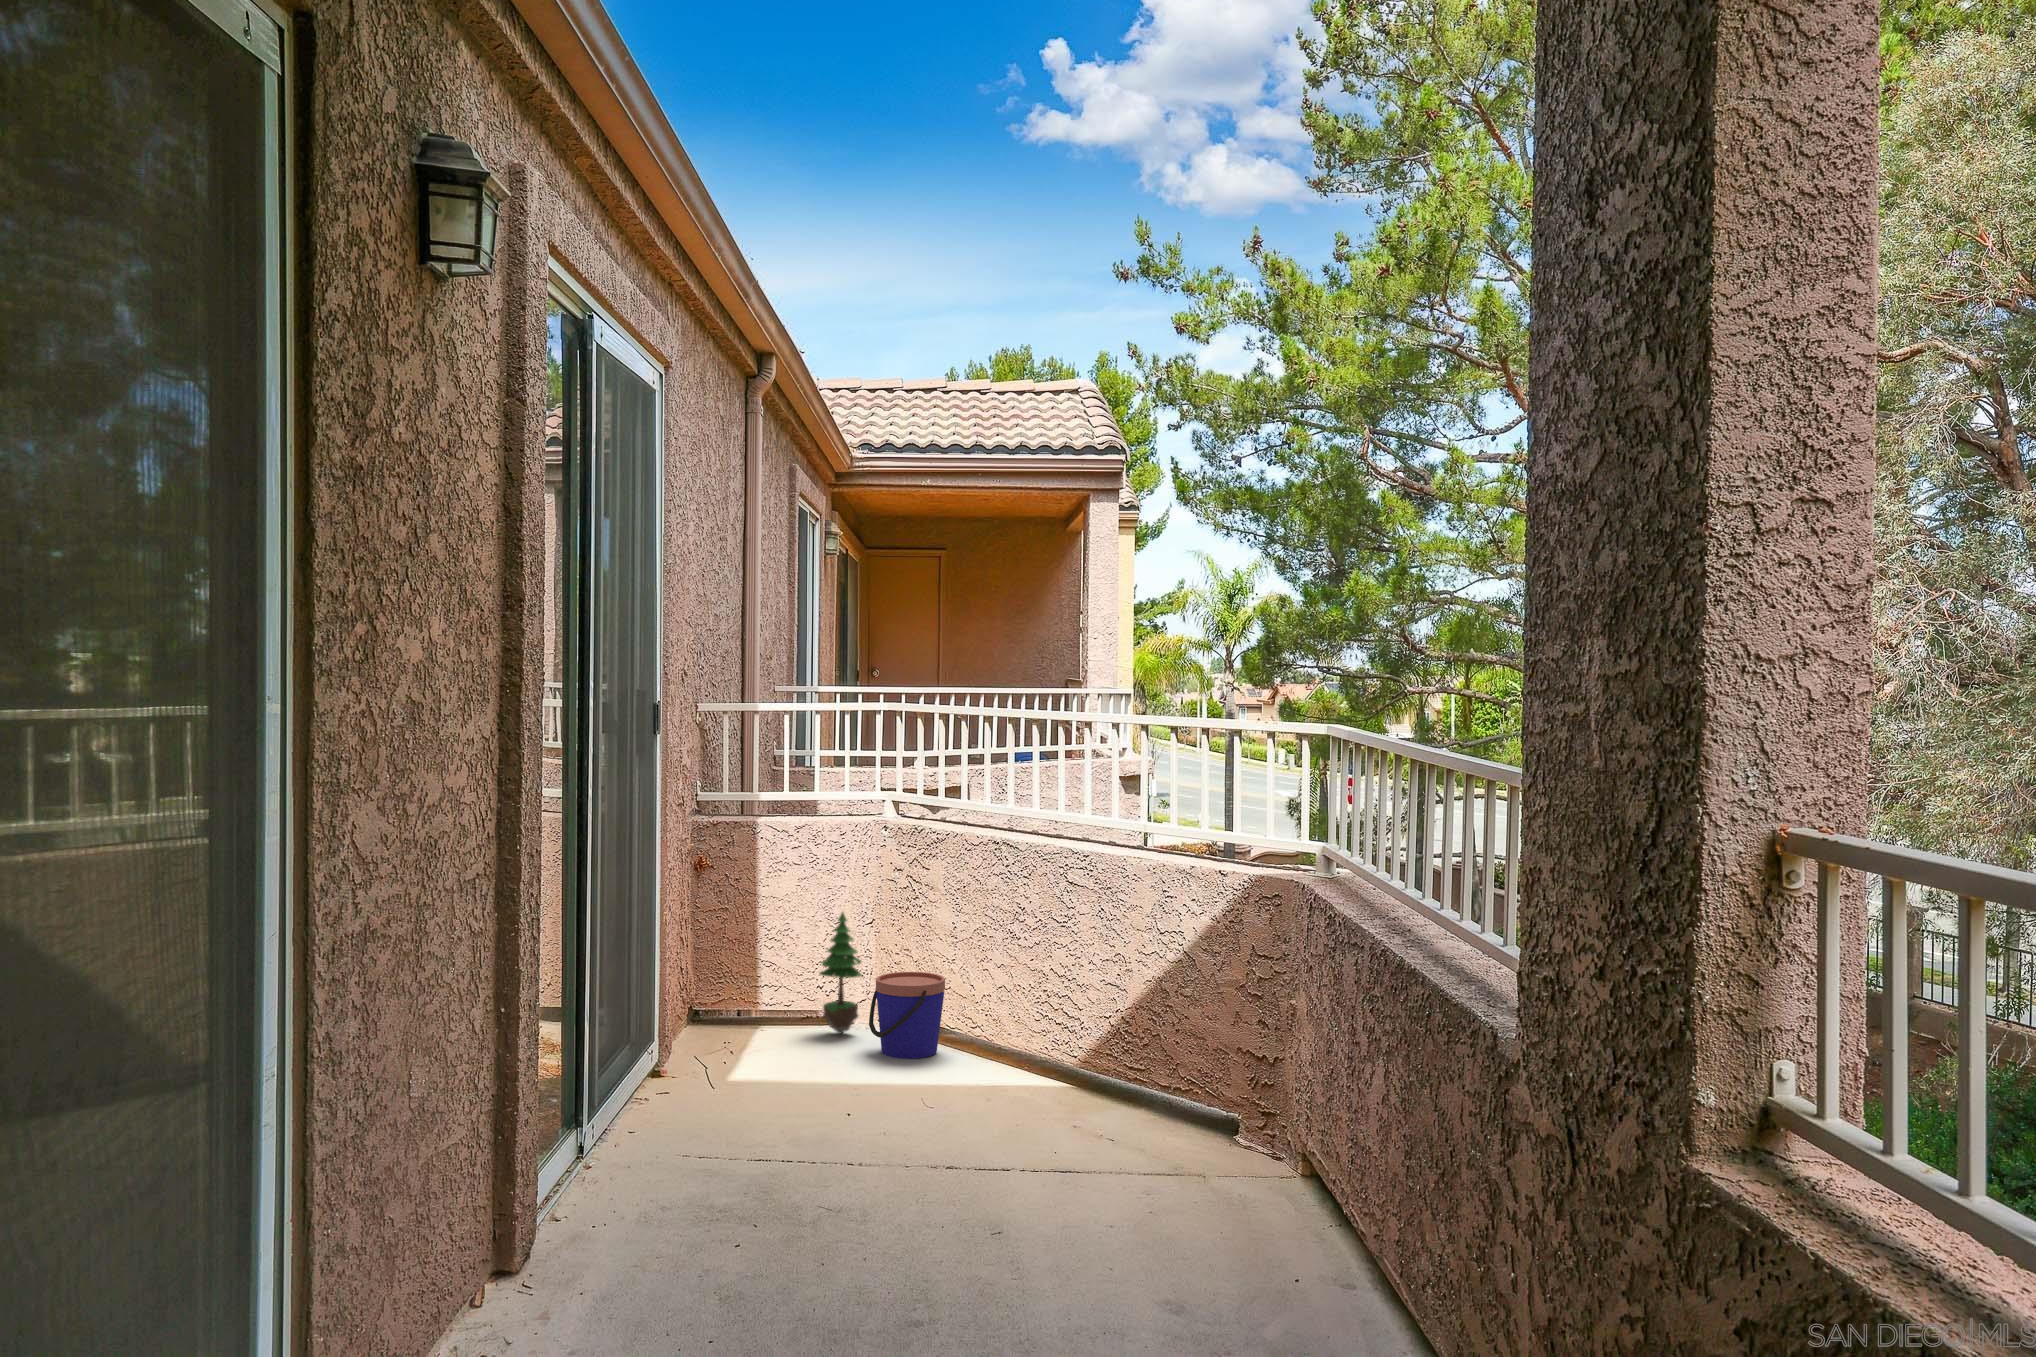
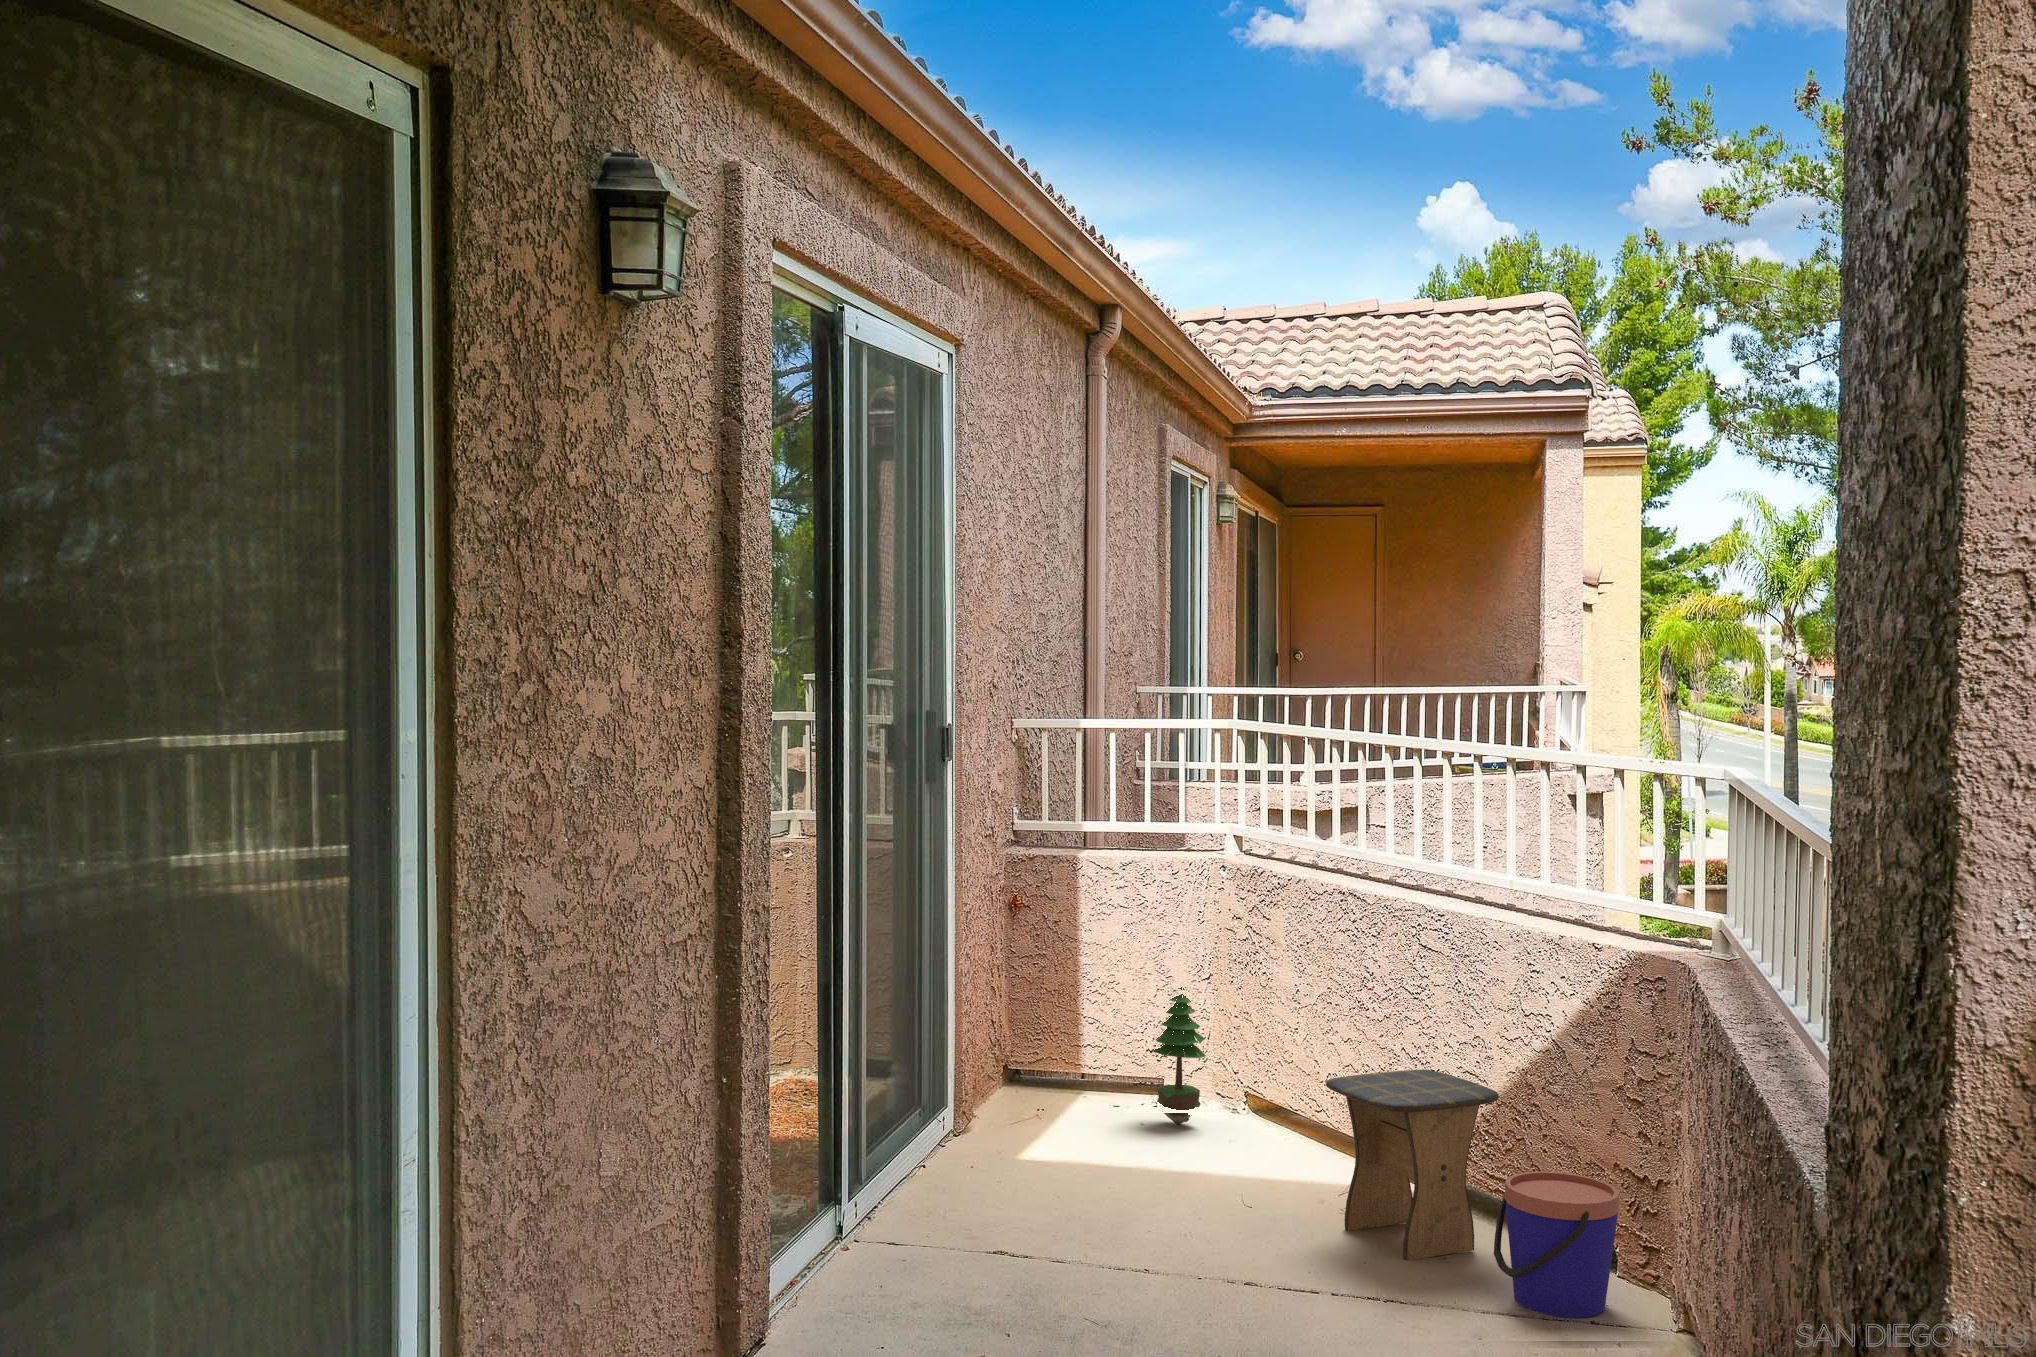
stool: none [984,971,1120,1124] -> present [1326,1069,1499,1260]
bucket: present [869,972,945,1059] -> present [1494,1171,1619,1318]

